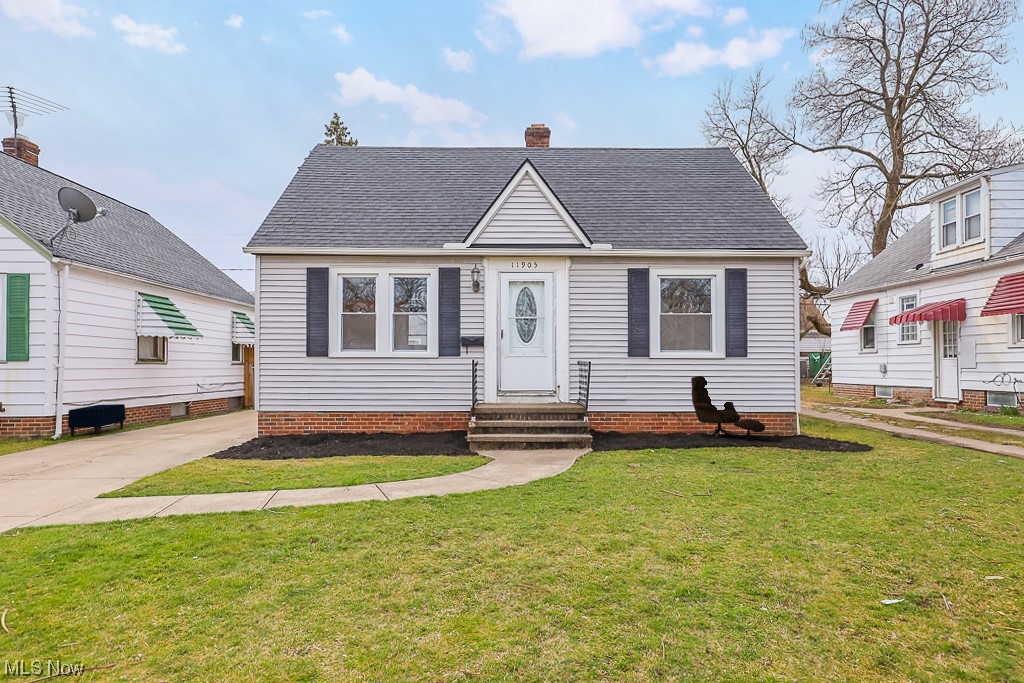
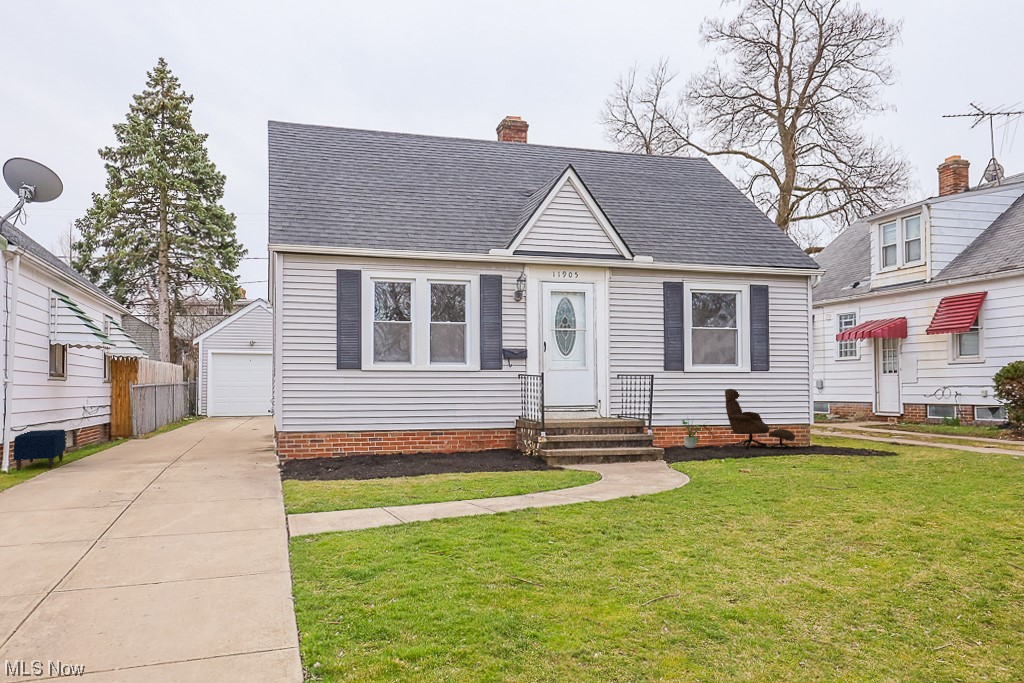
potted plant: none [640,399,675,436] -> present [682,420,709,448]

